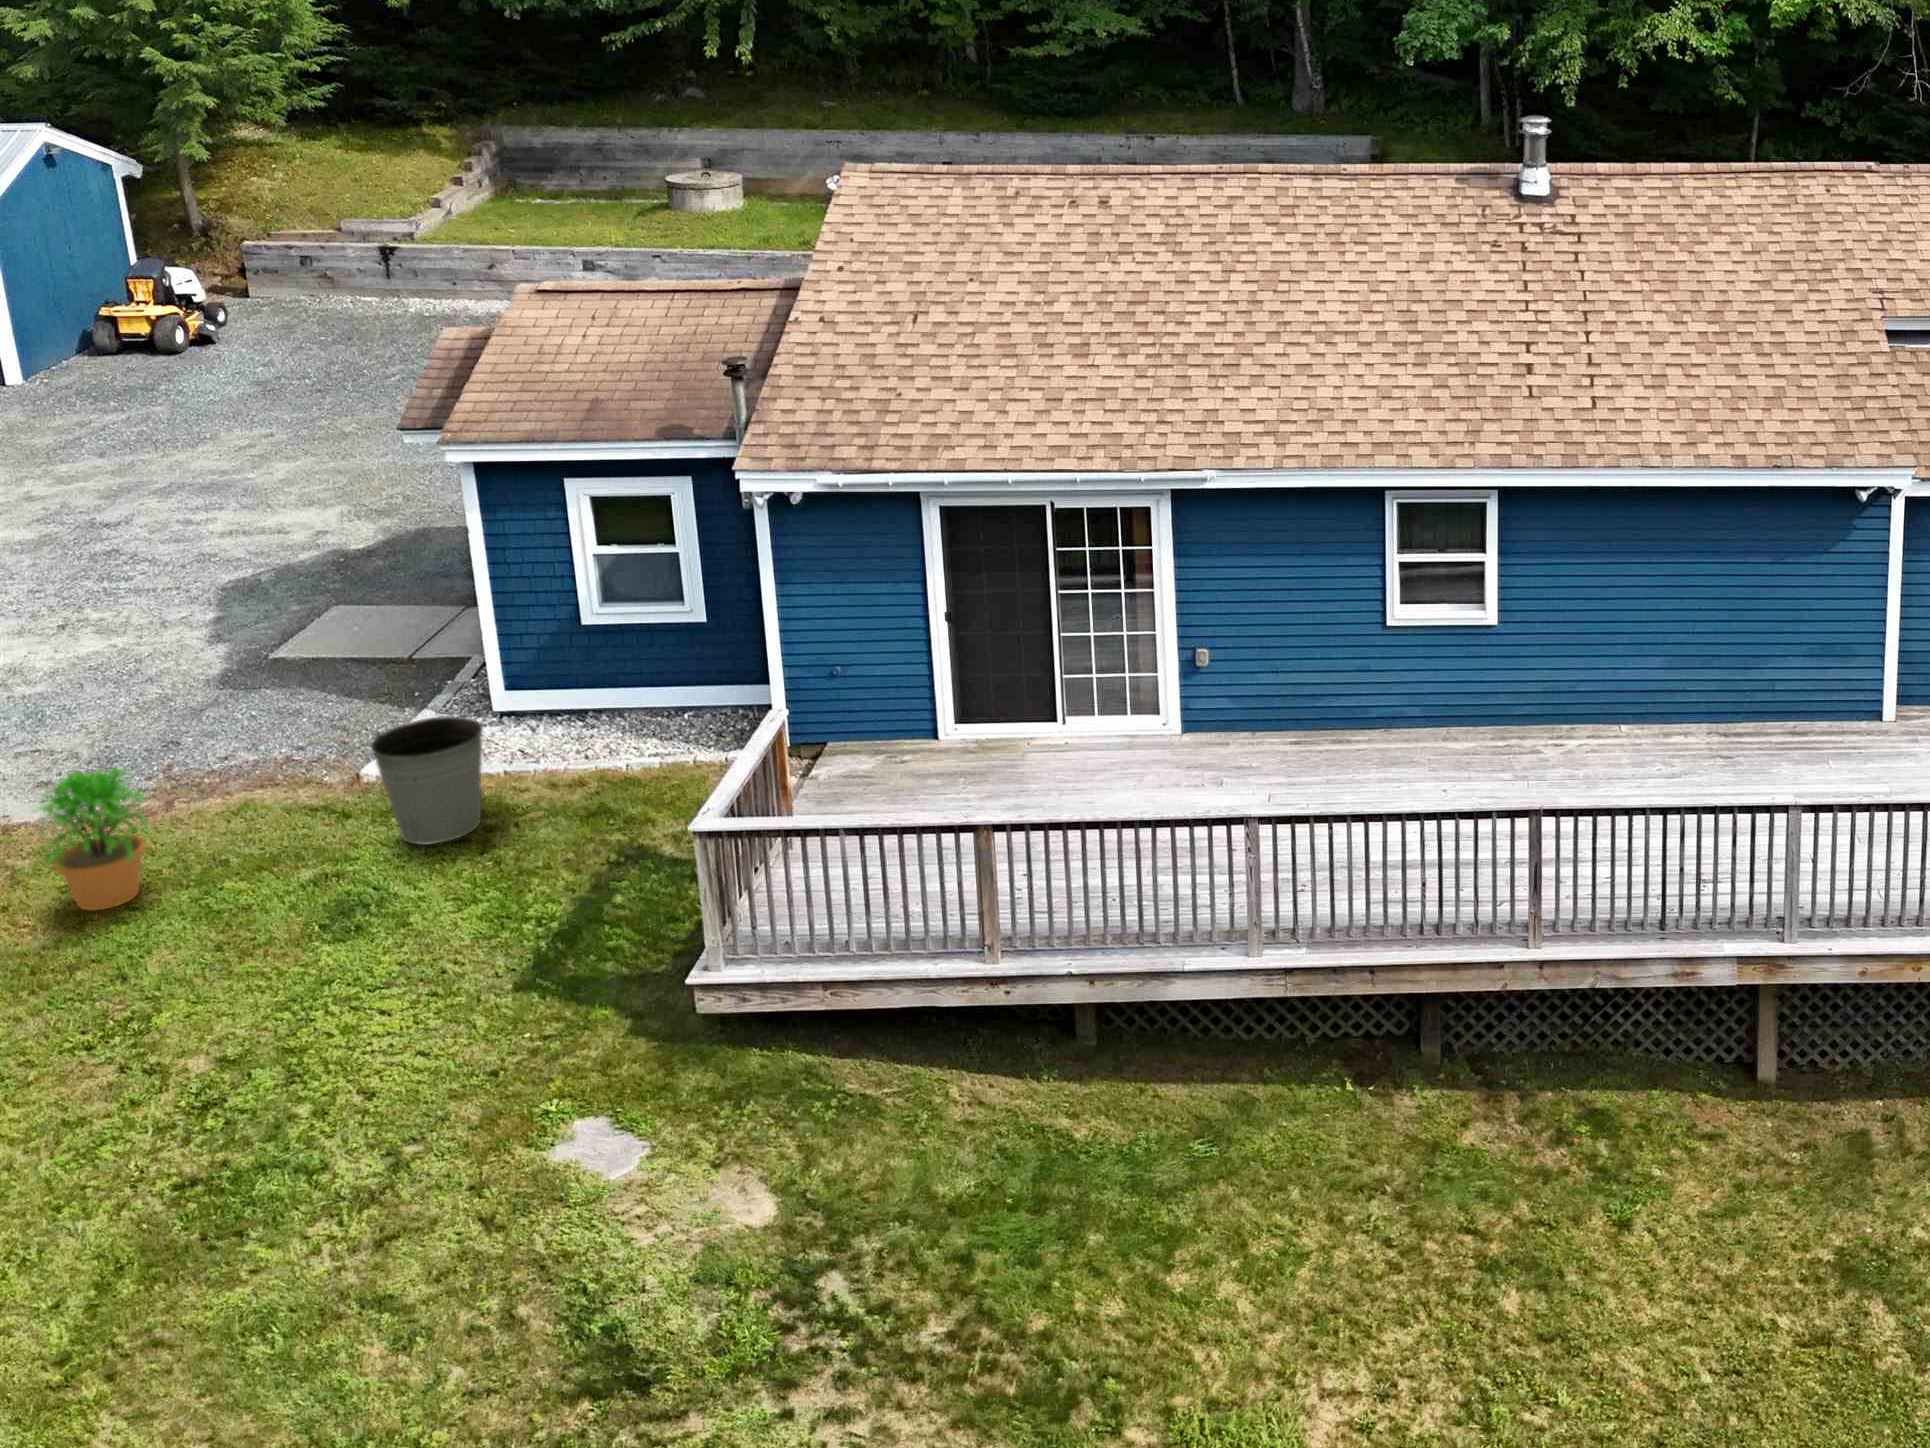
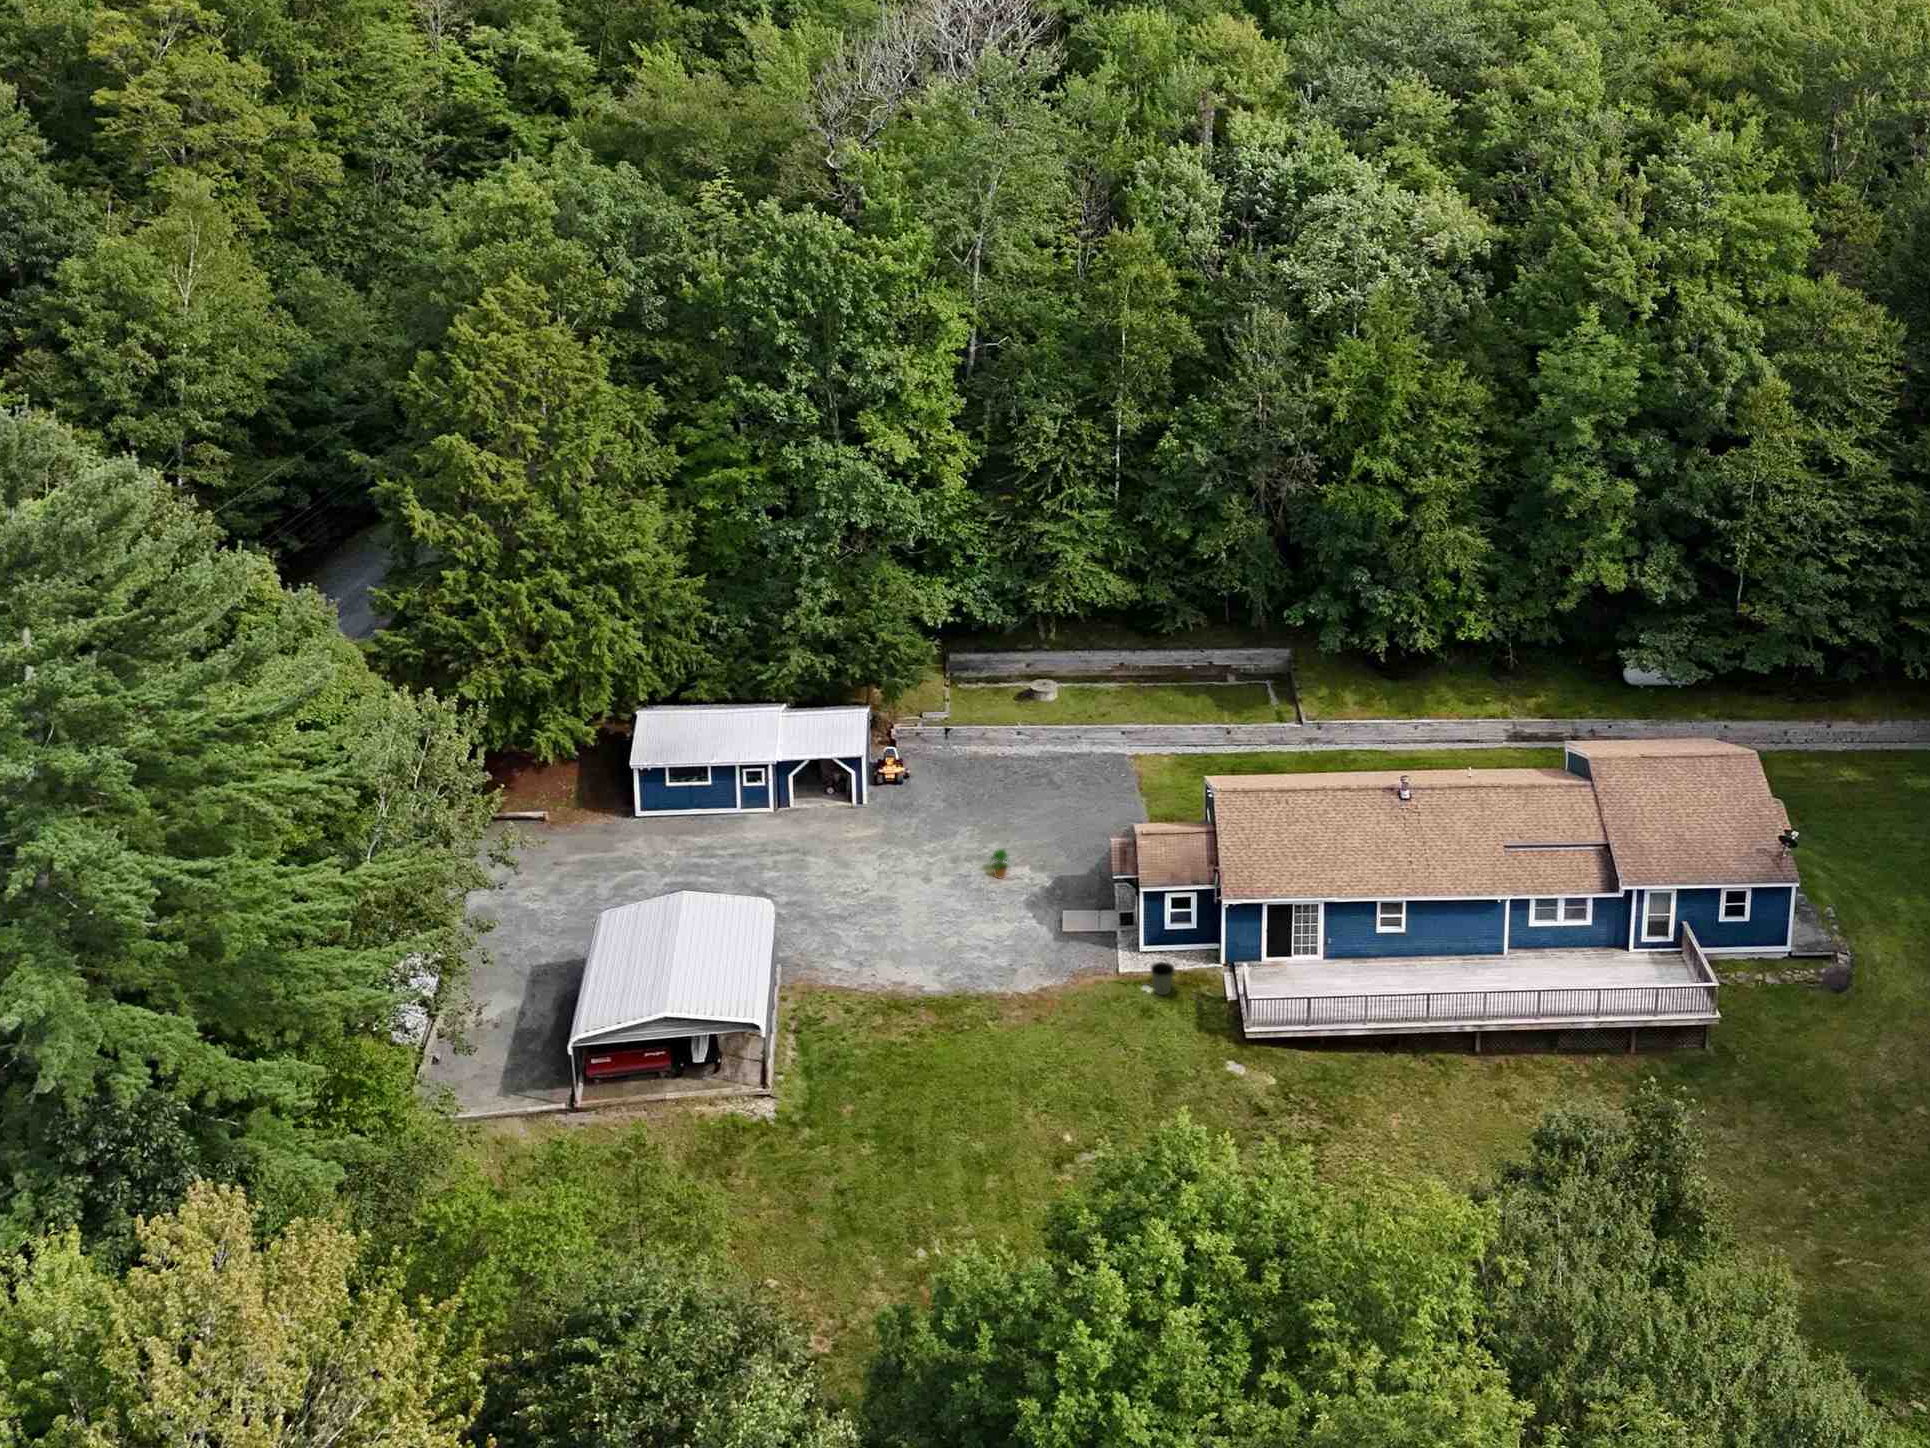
potted plant: present [33,768,149,910] -> present [991,849,1009,879]

